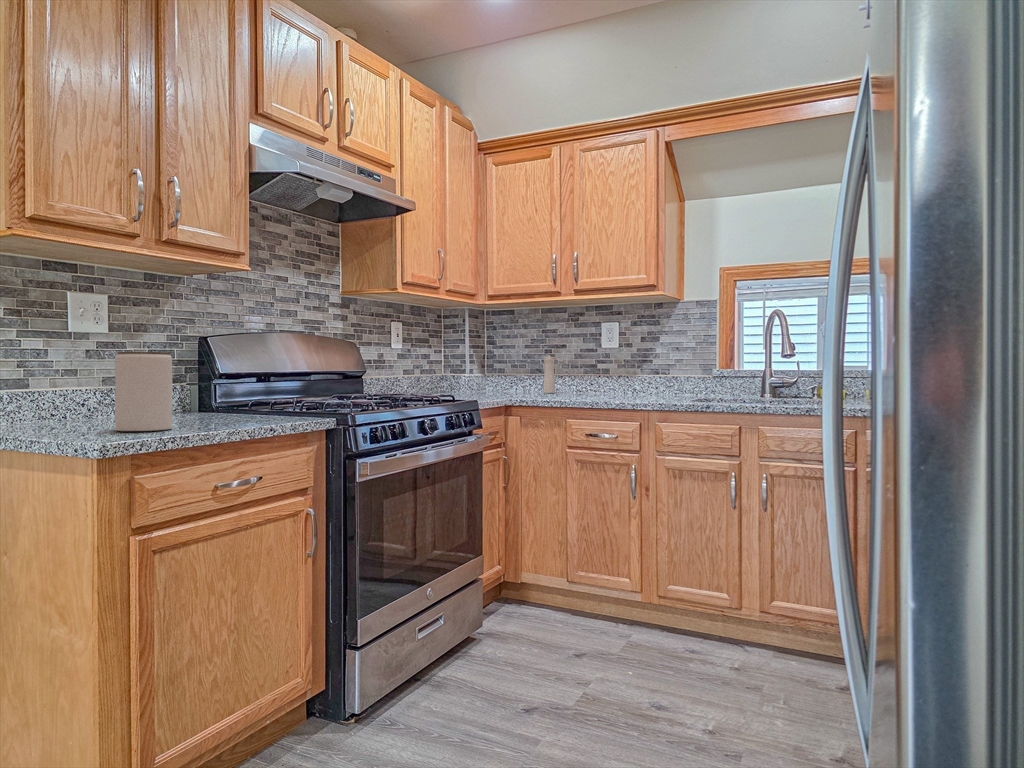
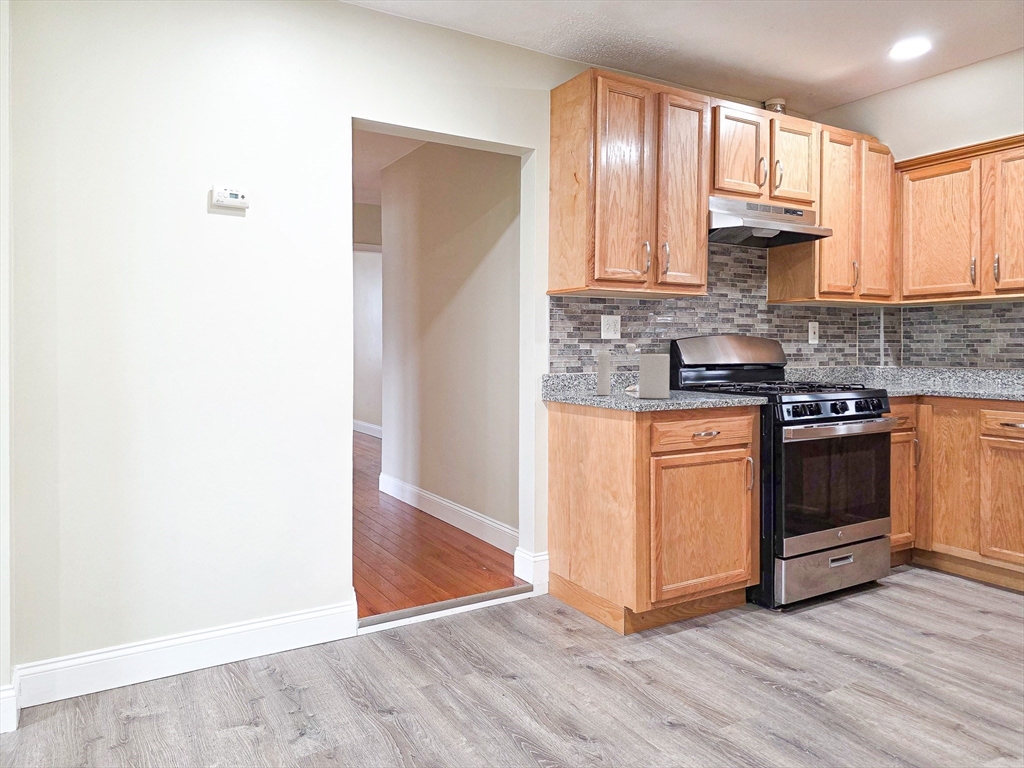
pepper mill: present [543,352,566,393] -> present [597,344,636,395]

